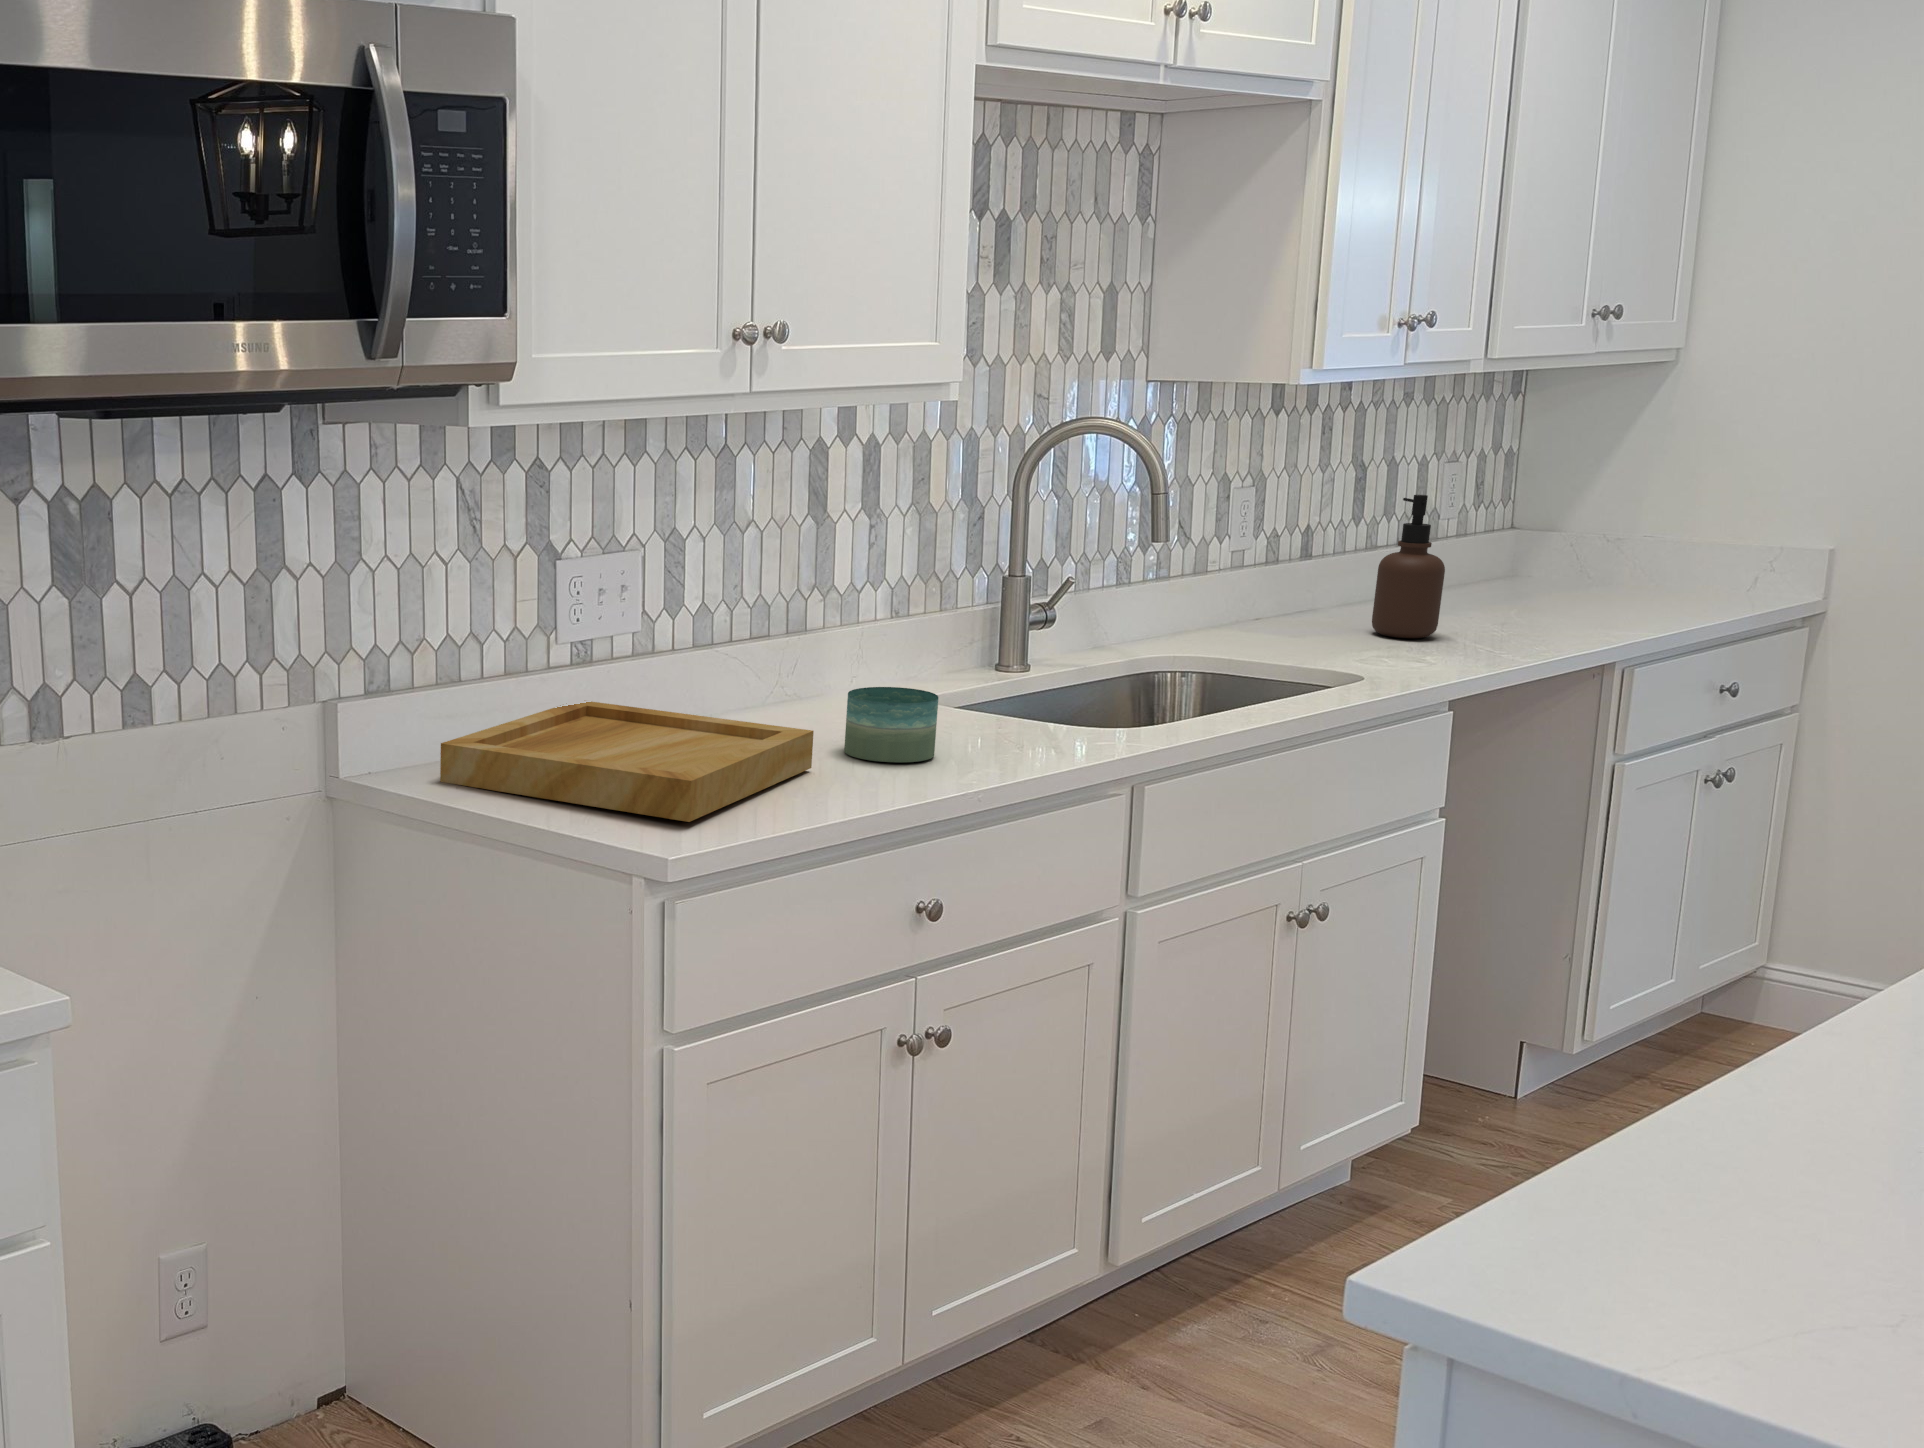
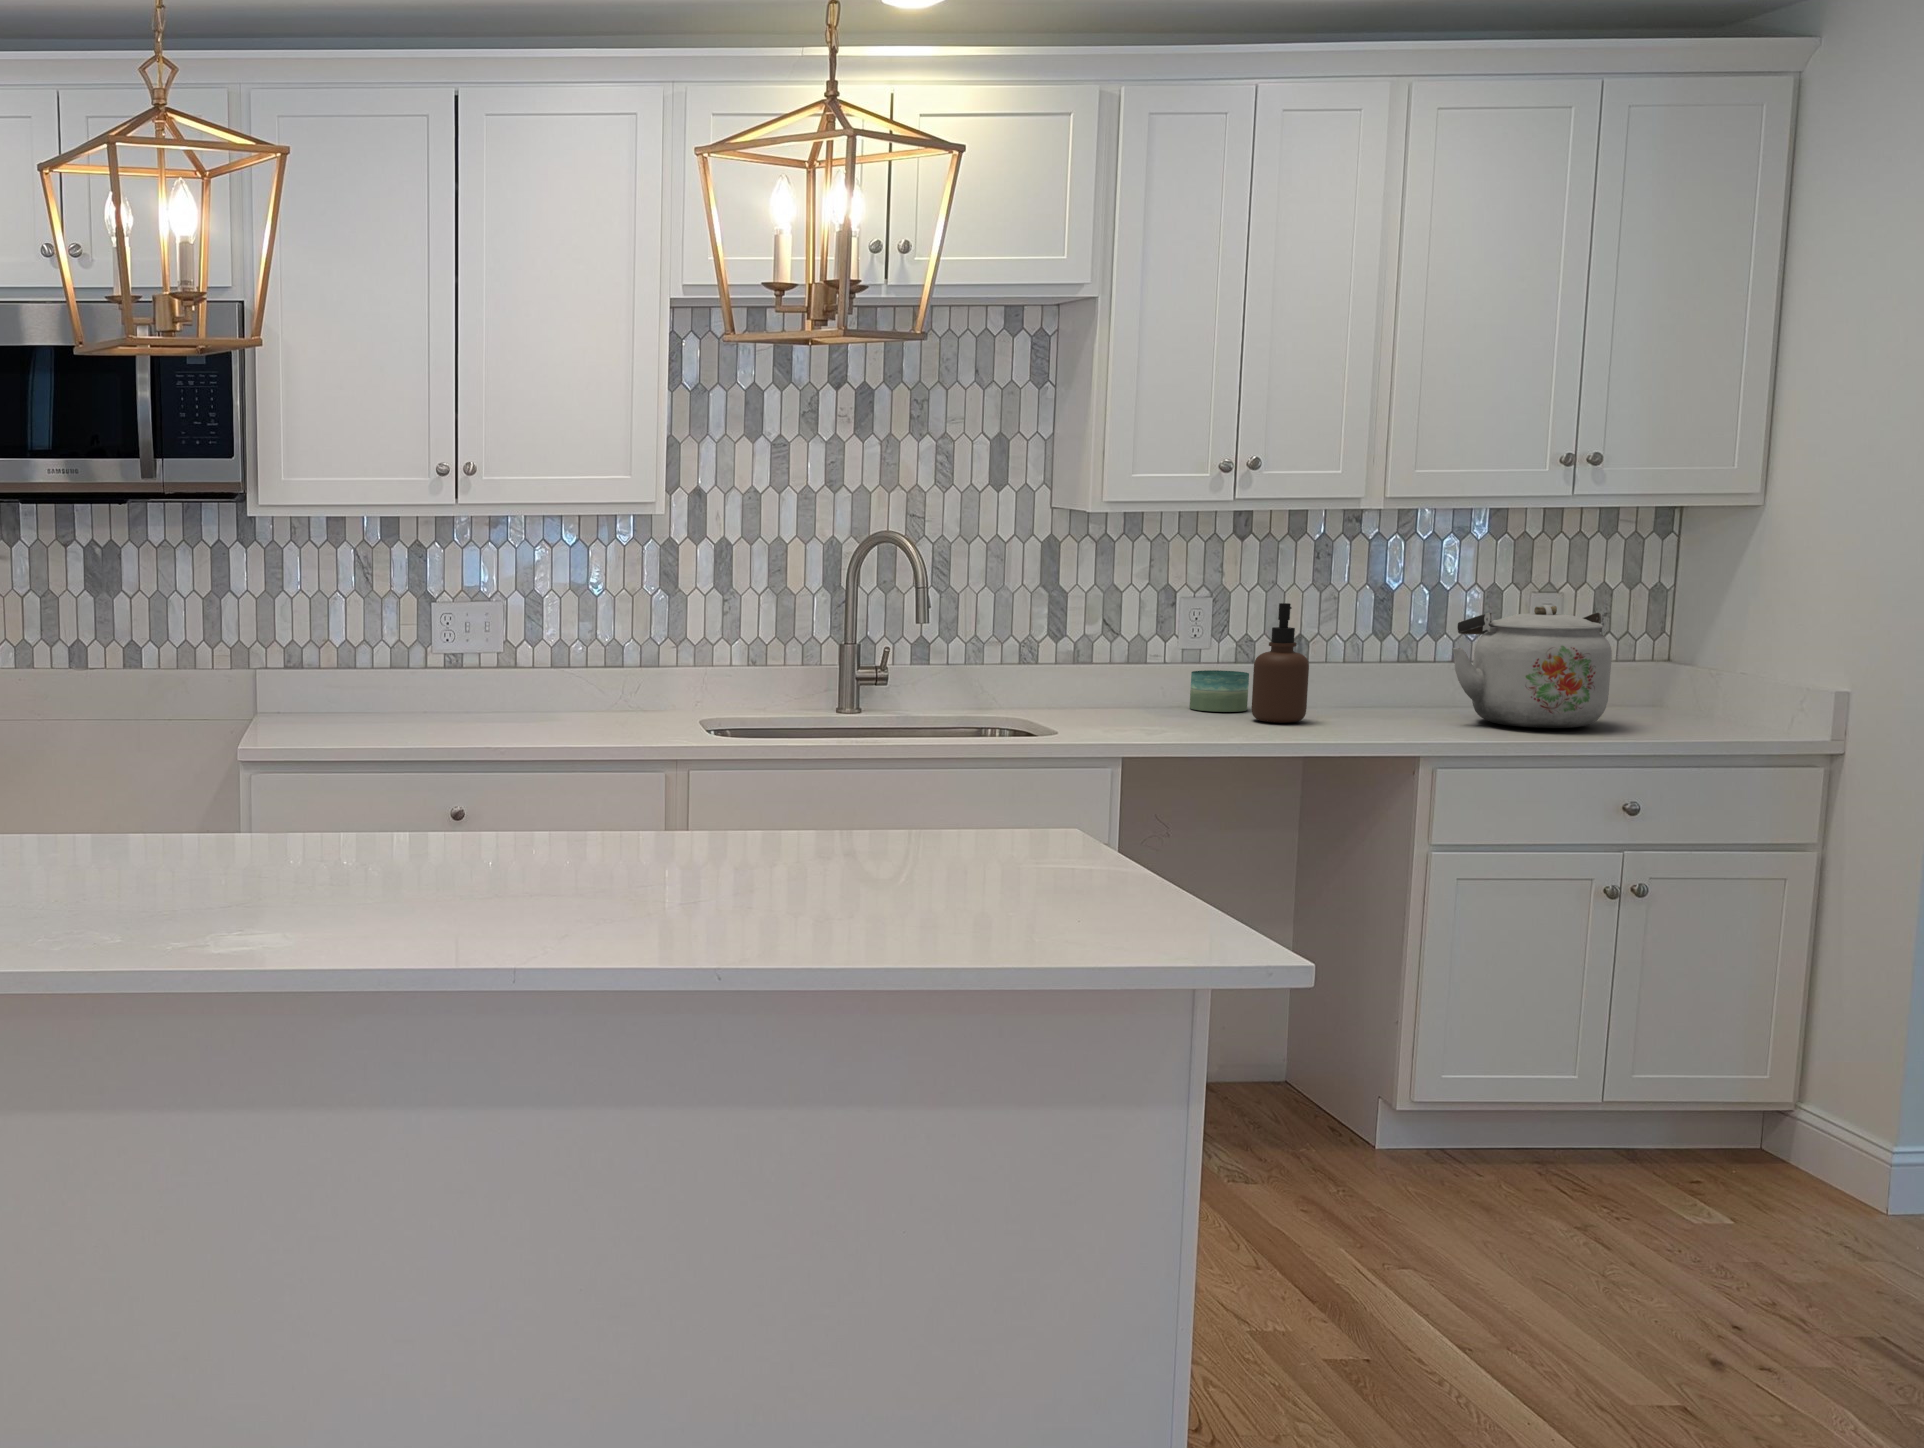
kettle: none [1488,483,1663,620] -> present [1452,605,1612,728]
candle: present [844,687,938,762] -> present [1190,670,1249,712]
tray: present [440,702,814,822] -> none [296,689,496,735]

